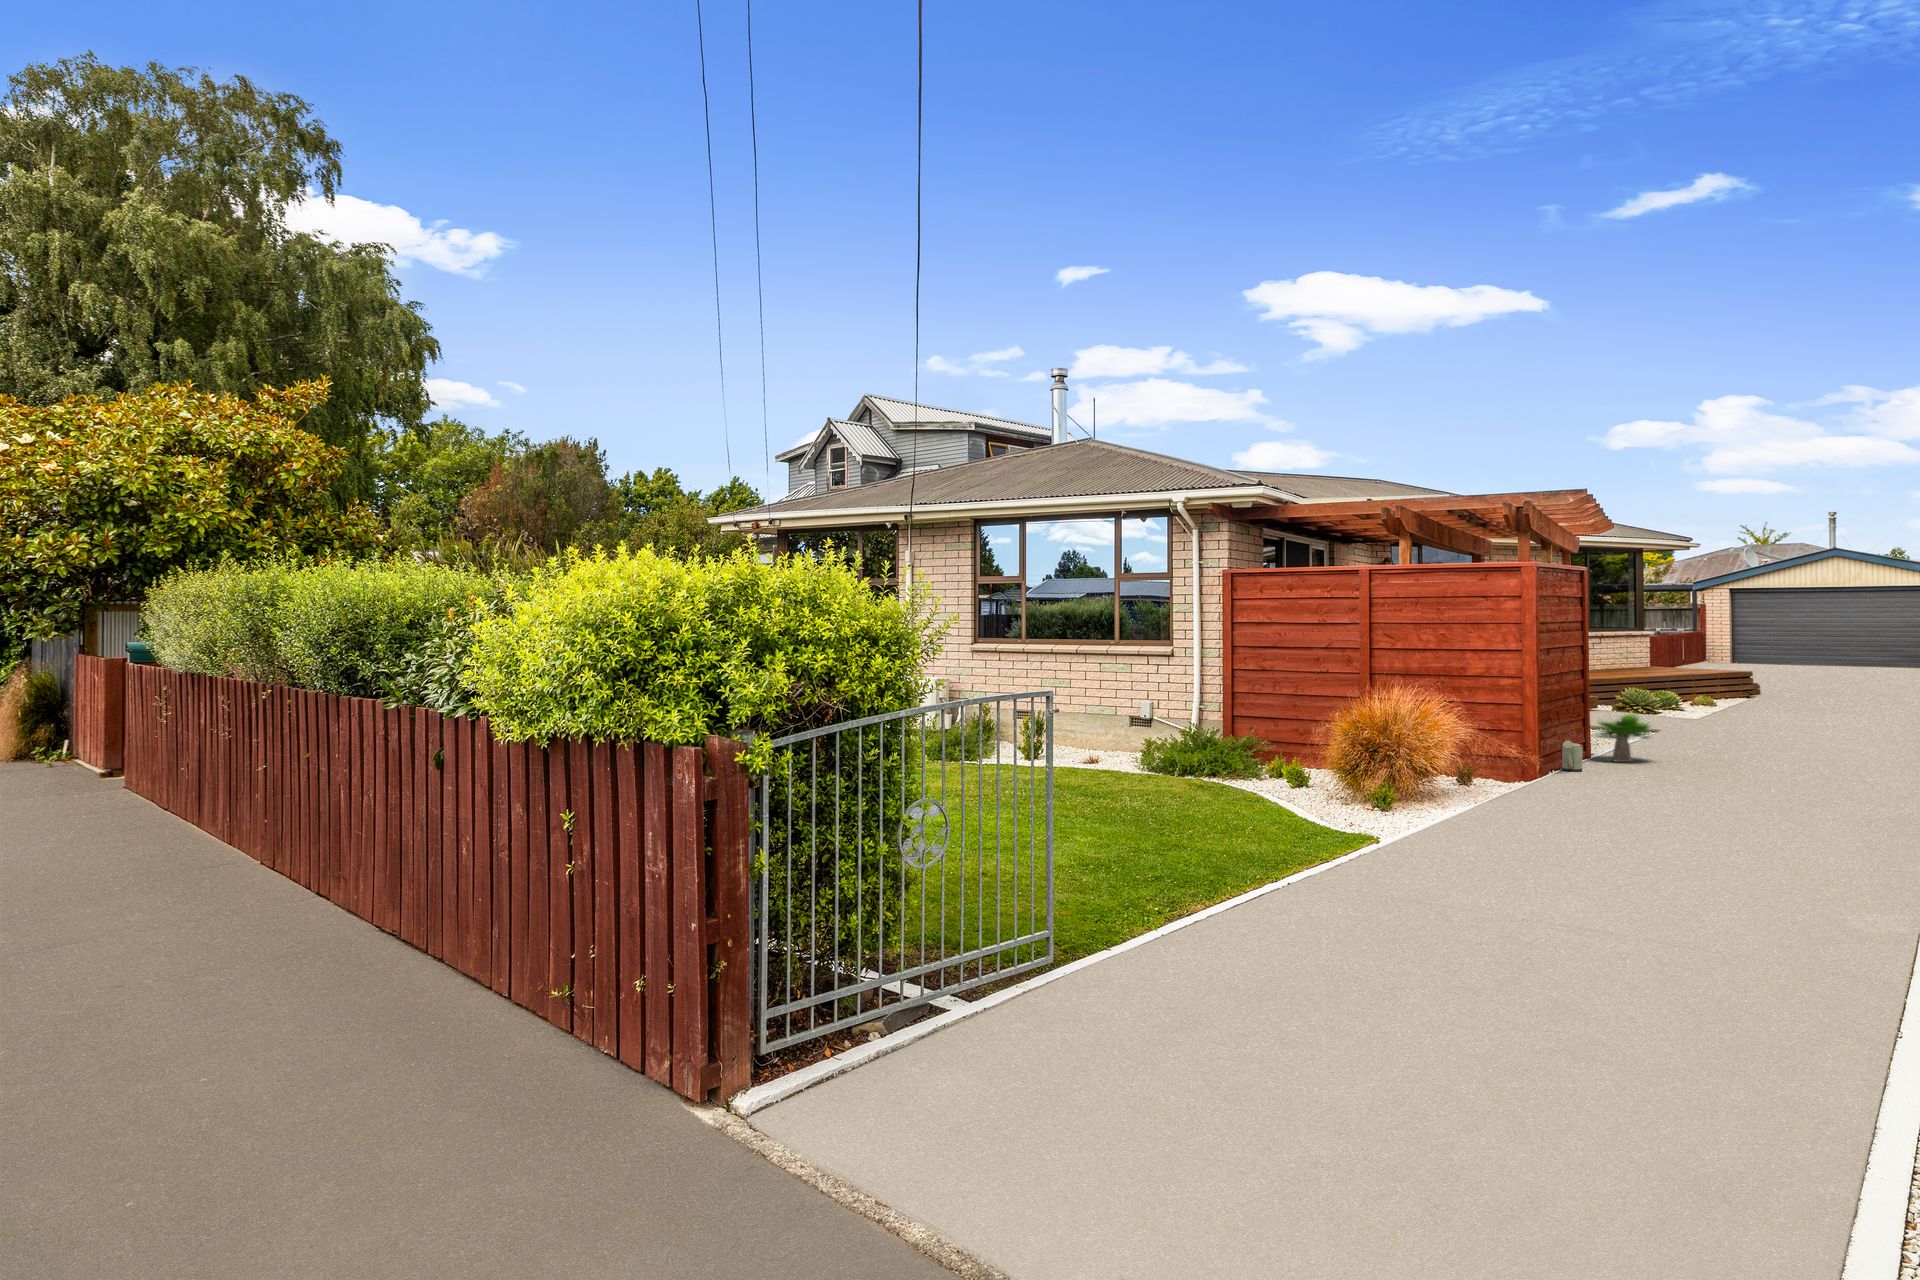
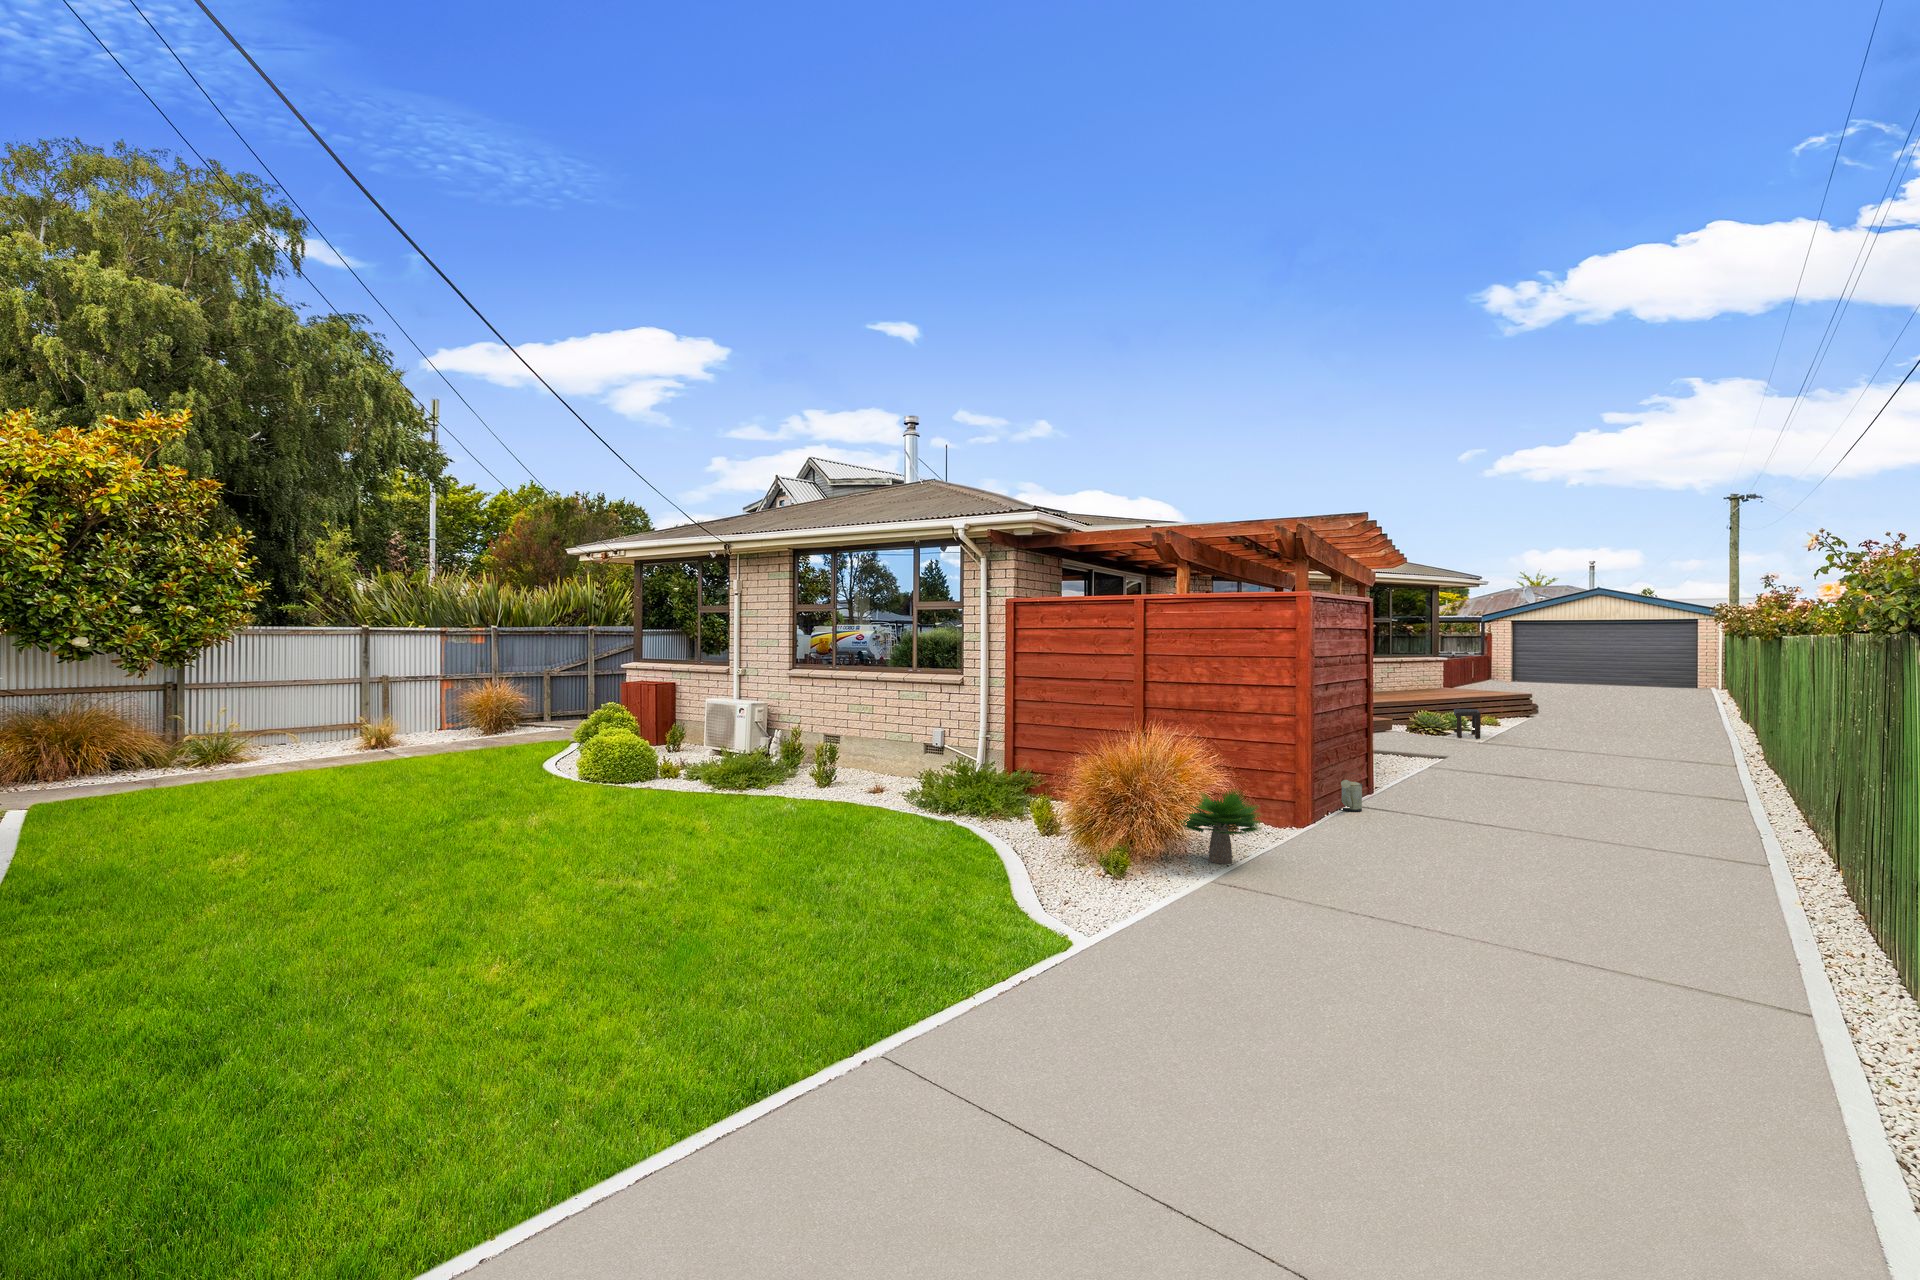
bench: none [1664,685,1694,717] -> present [1454,709,1481,739]
potted plant: present [1592,713,1651,762] -> present [1181,791,1261,864]

